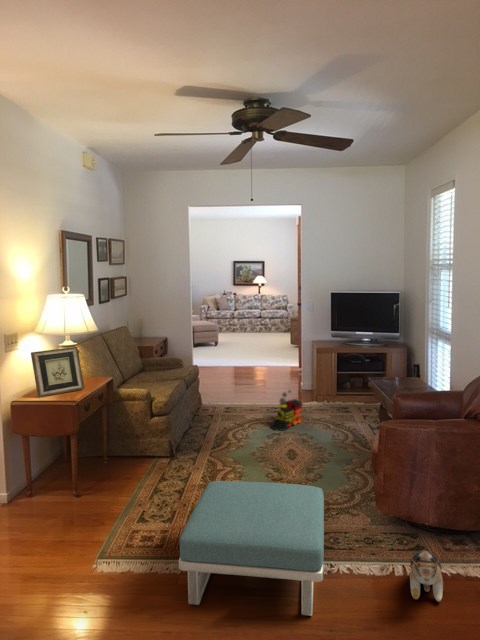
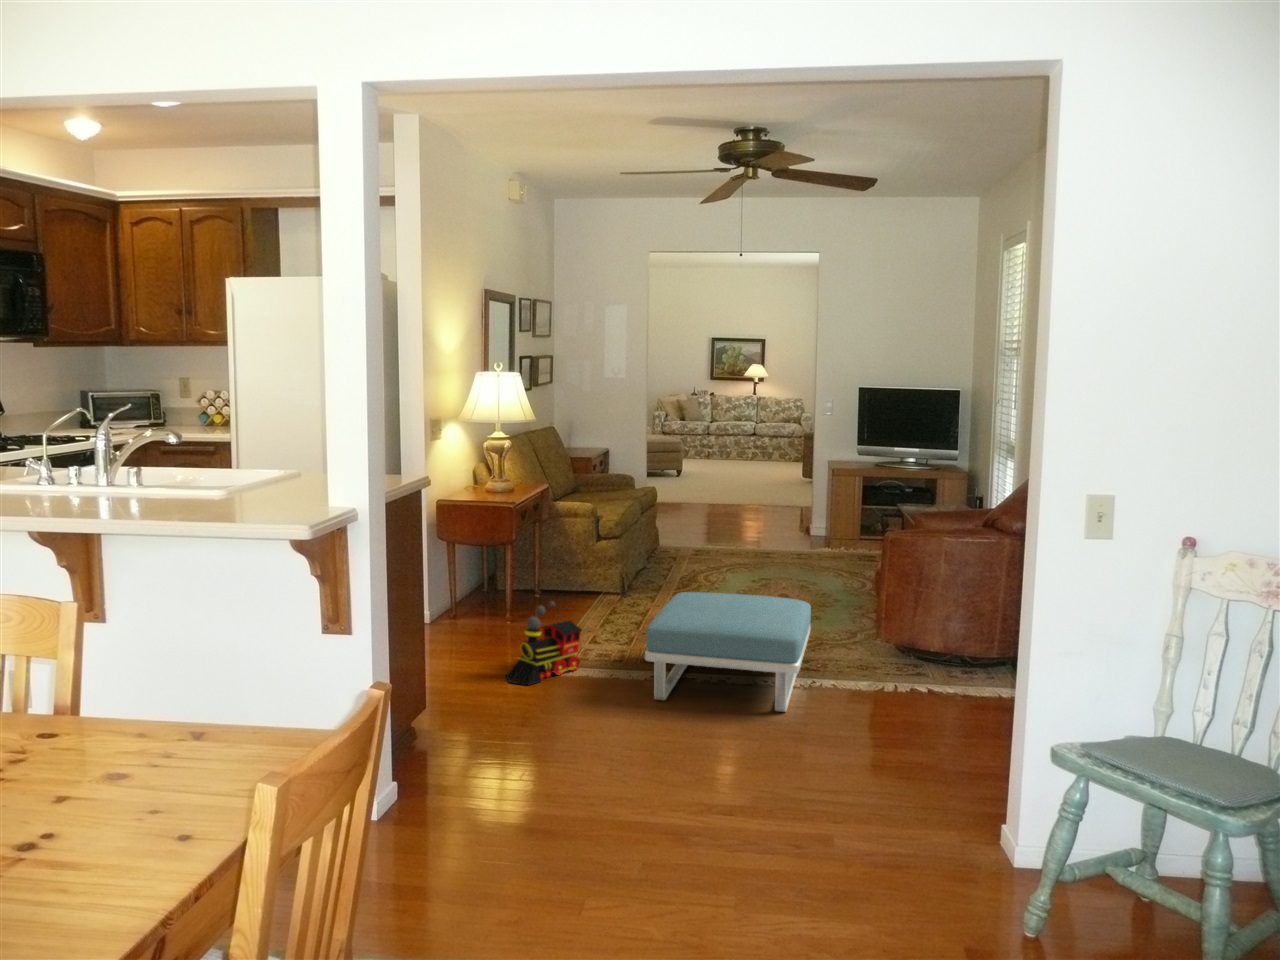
picture frame: present [31,347,84,397] -> none [458,438,519,497]
toy train: present [270,390,302,430] -> present [506,601,582,685]
plush toy: present [410,550,444,602] -> none [896,652,938,709]

